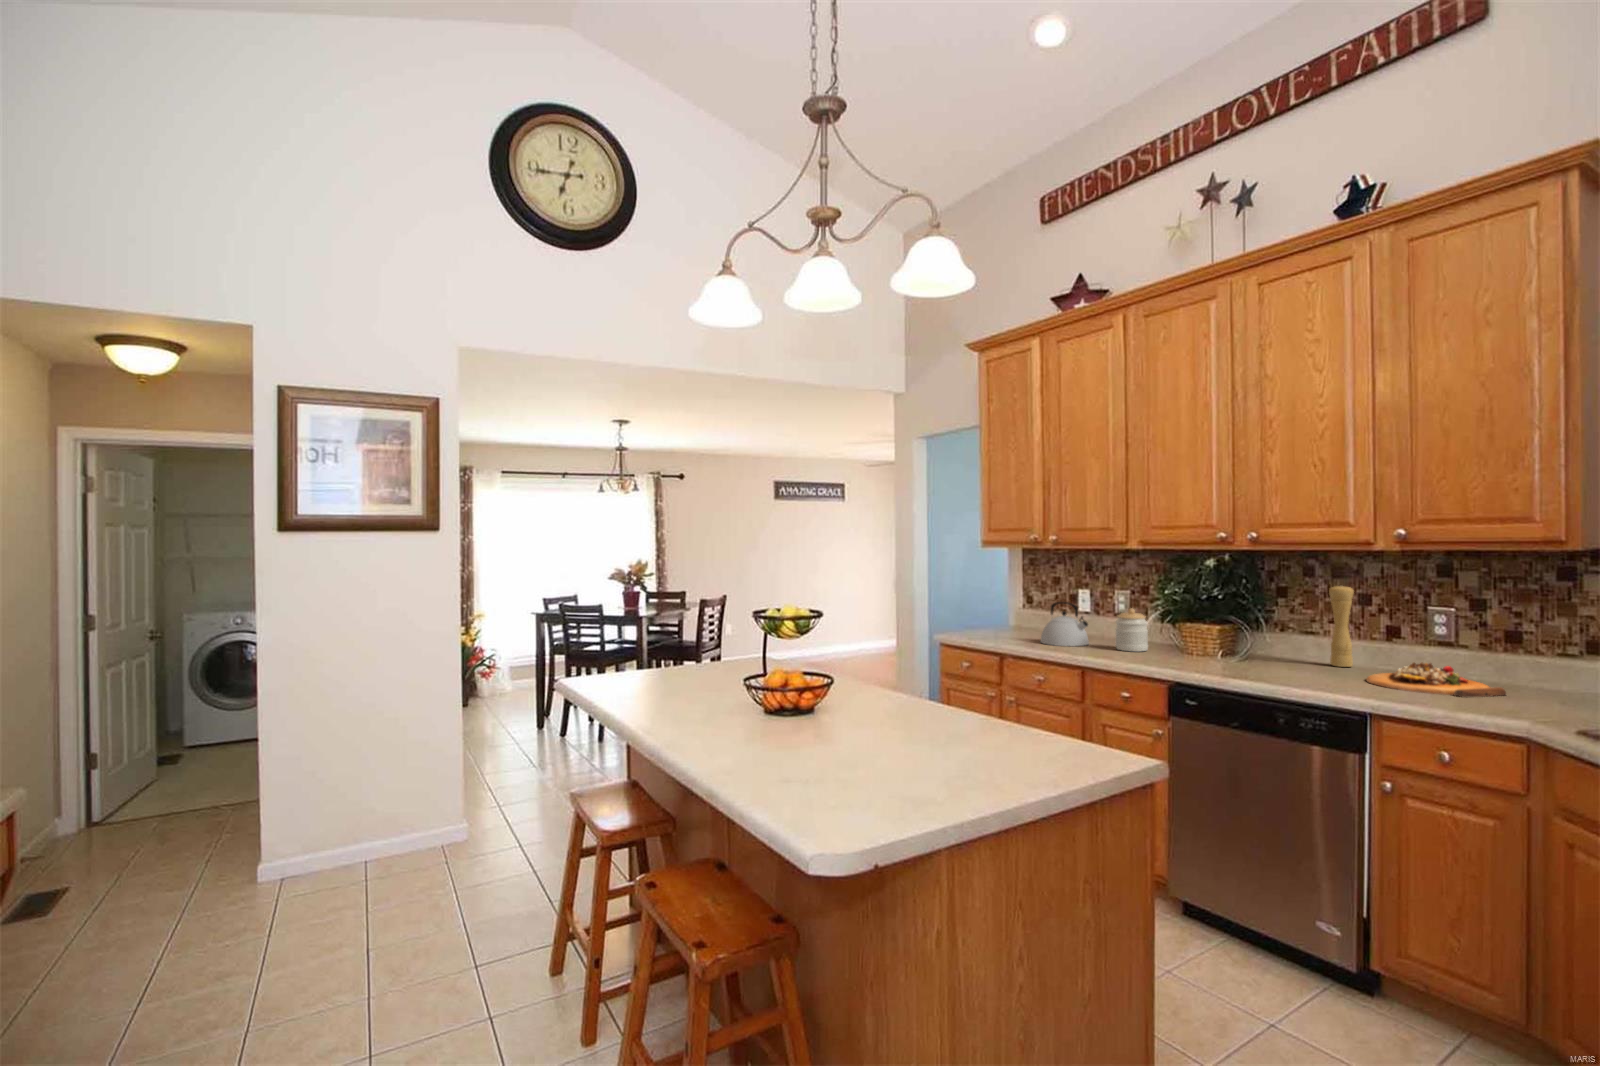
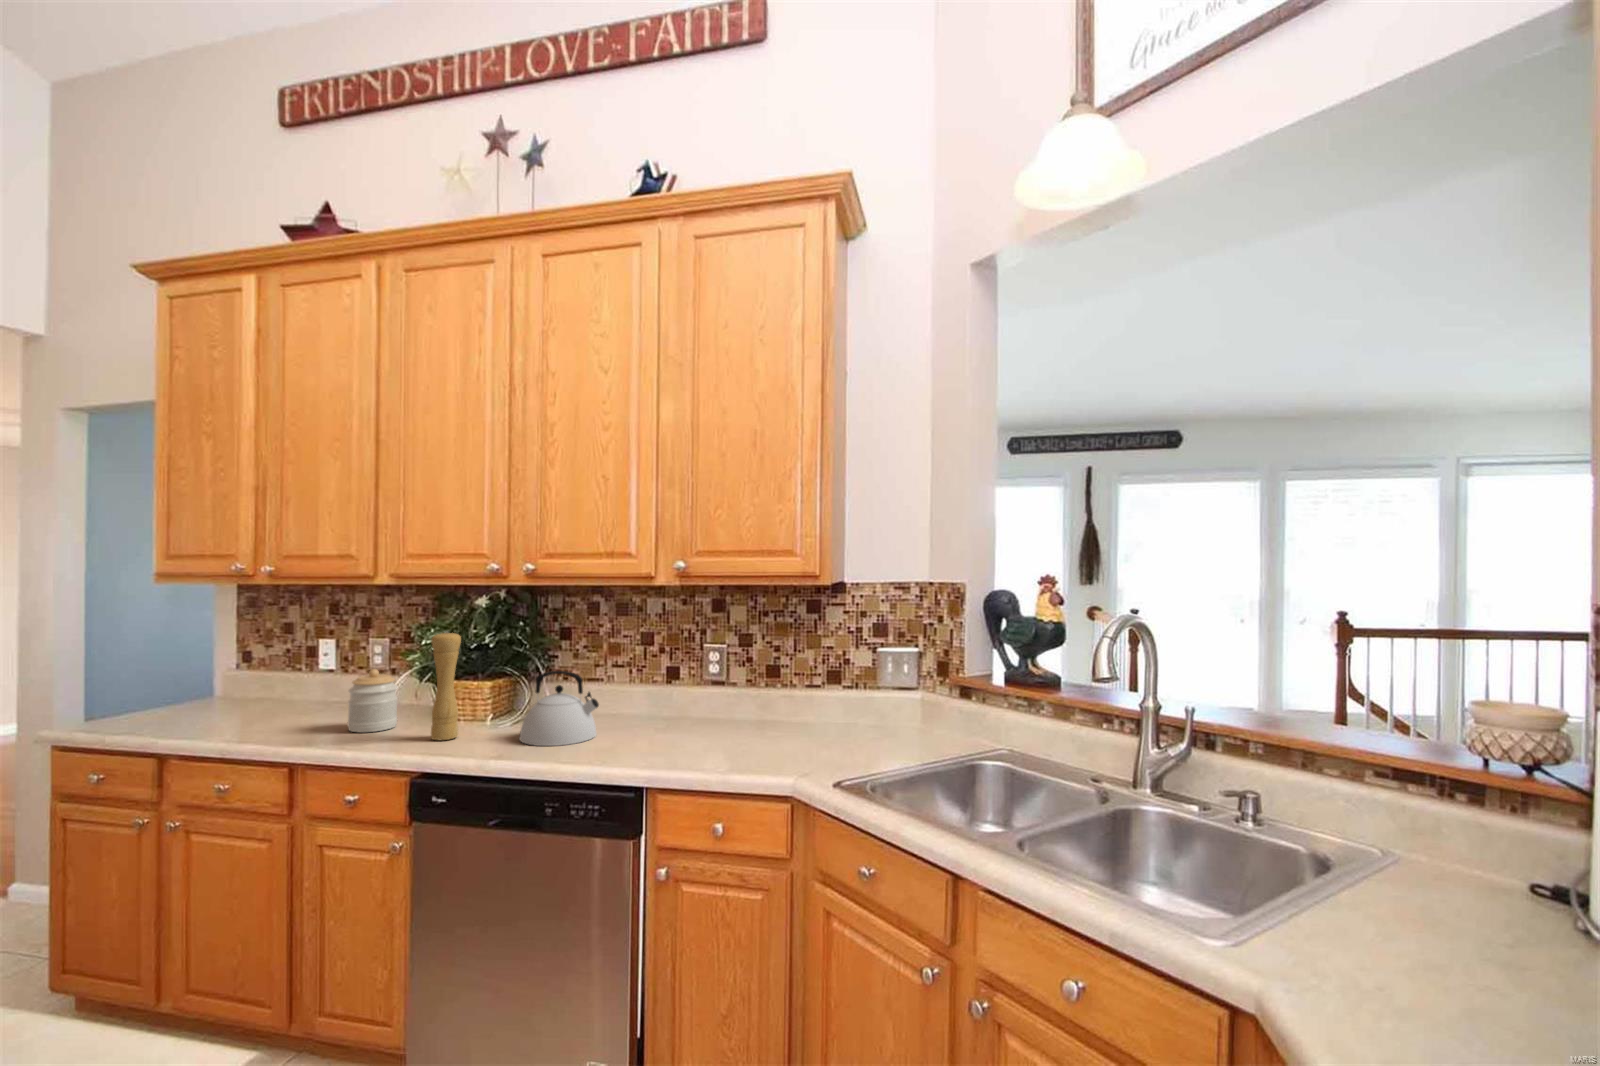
pepper mill: present [1329,585,1354,667] -> present [431,632,461,740]
kettle: present [1041,602,1089,646] -> present [519,671,599,746]
cutting board: present [1366,663,1506,698] -> none [646,712,772,755]

